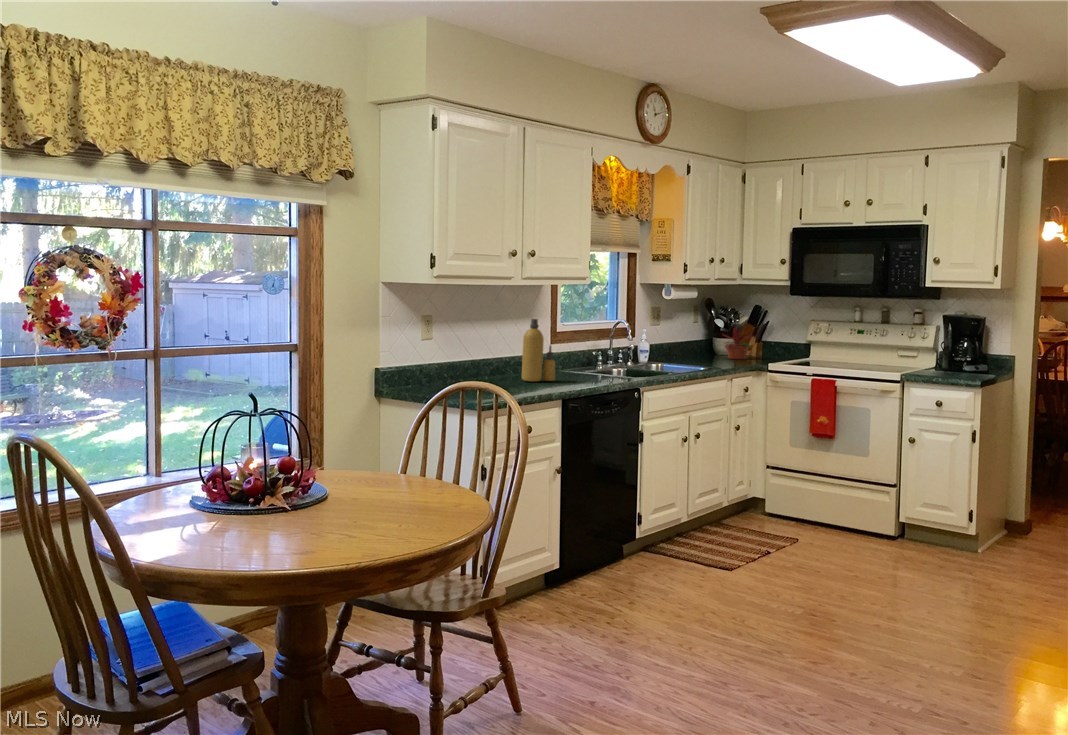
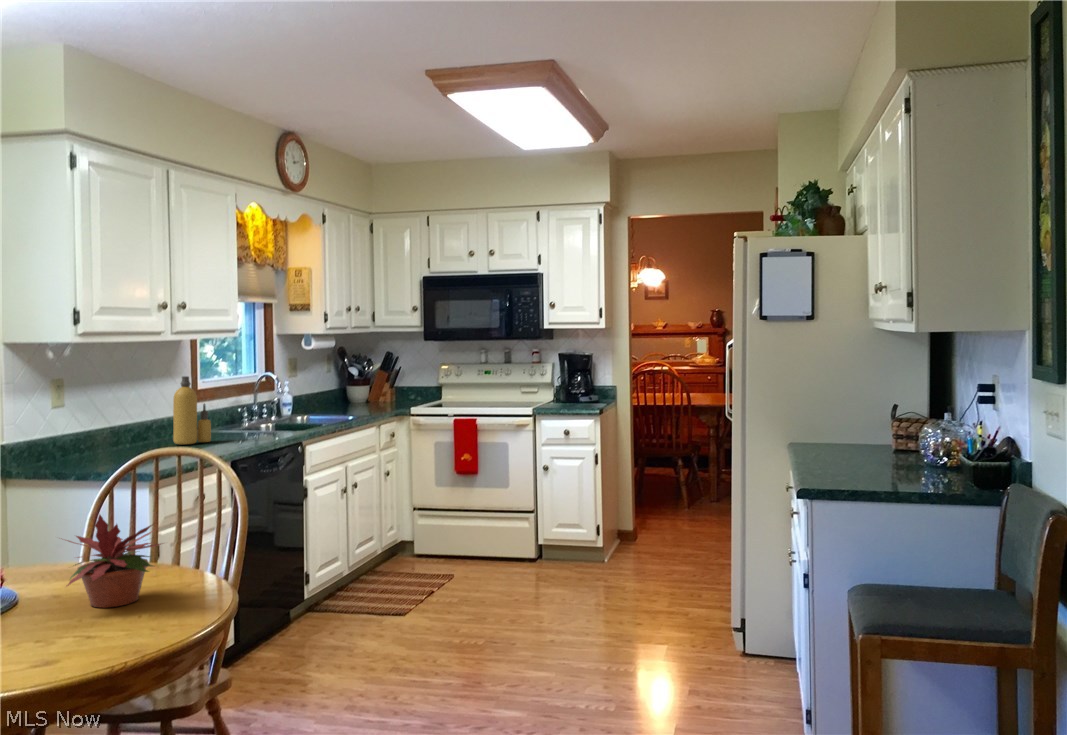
potted plant: present [724,326,751,359] -> present [67,515,161,608]

